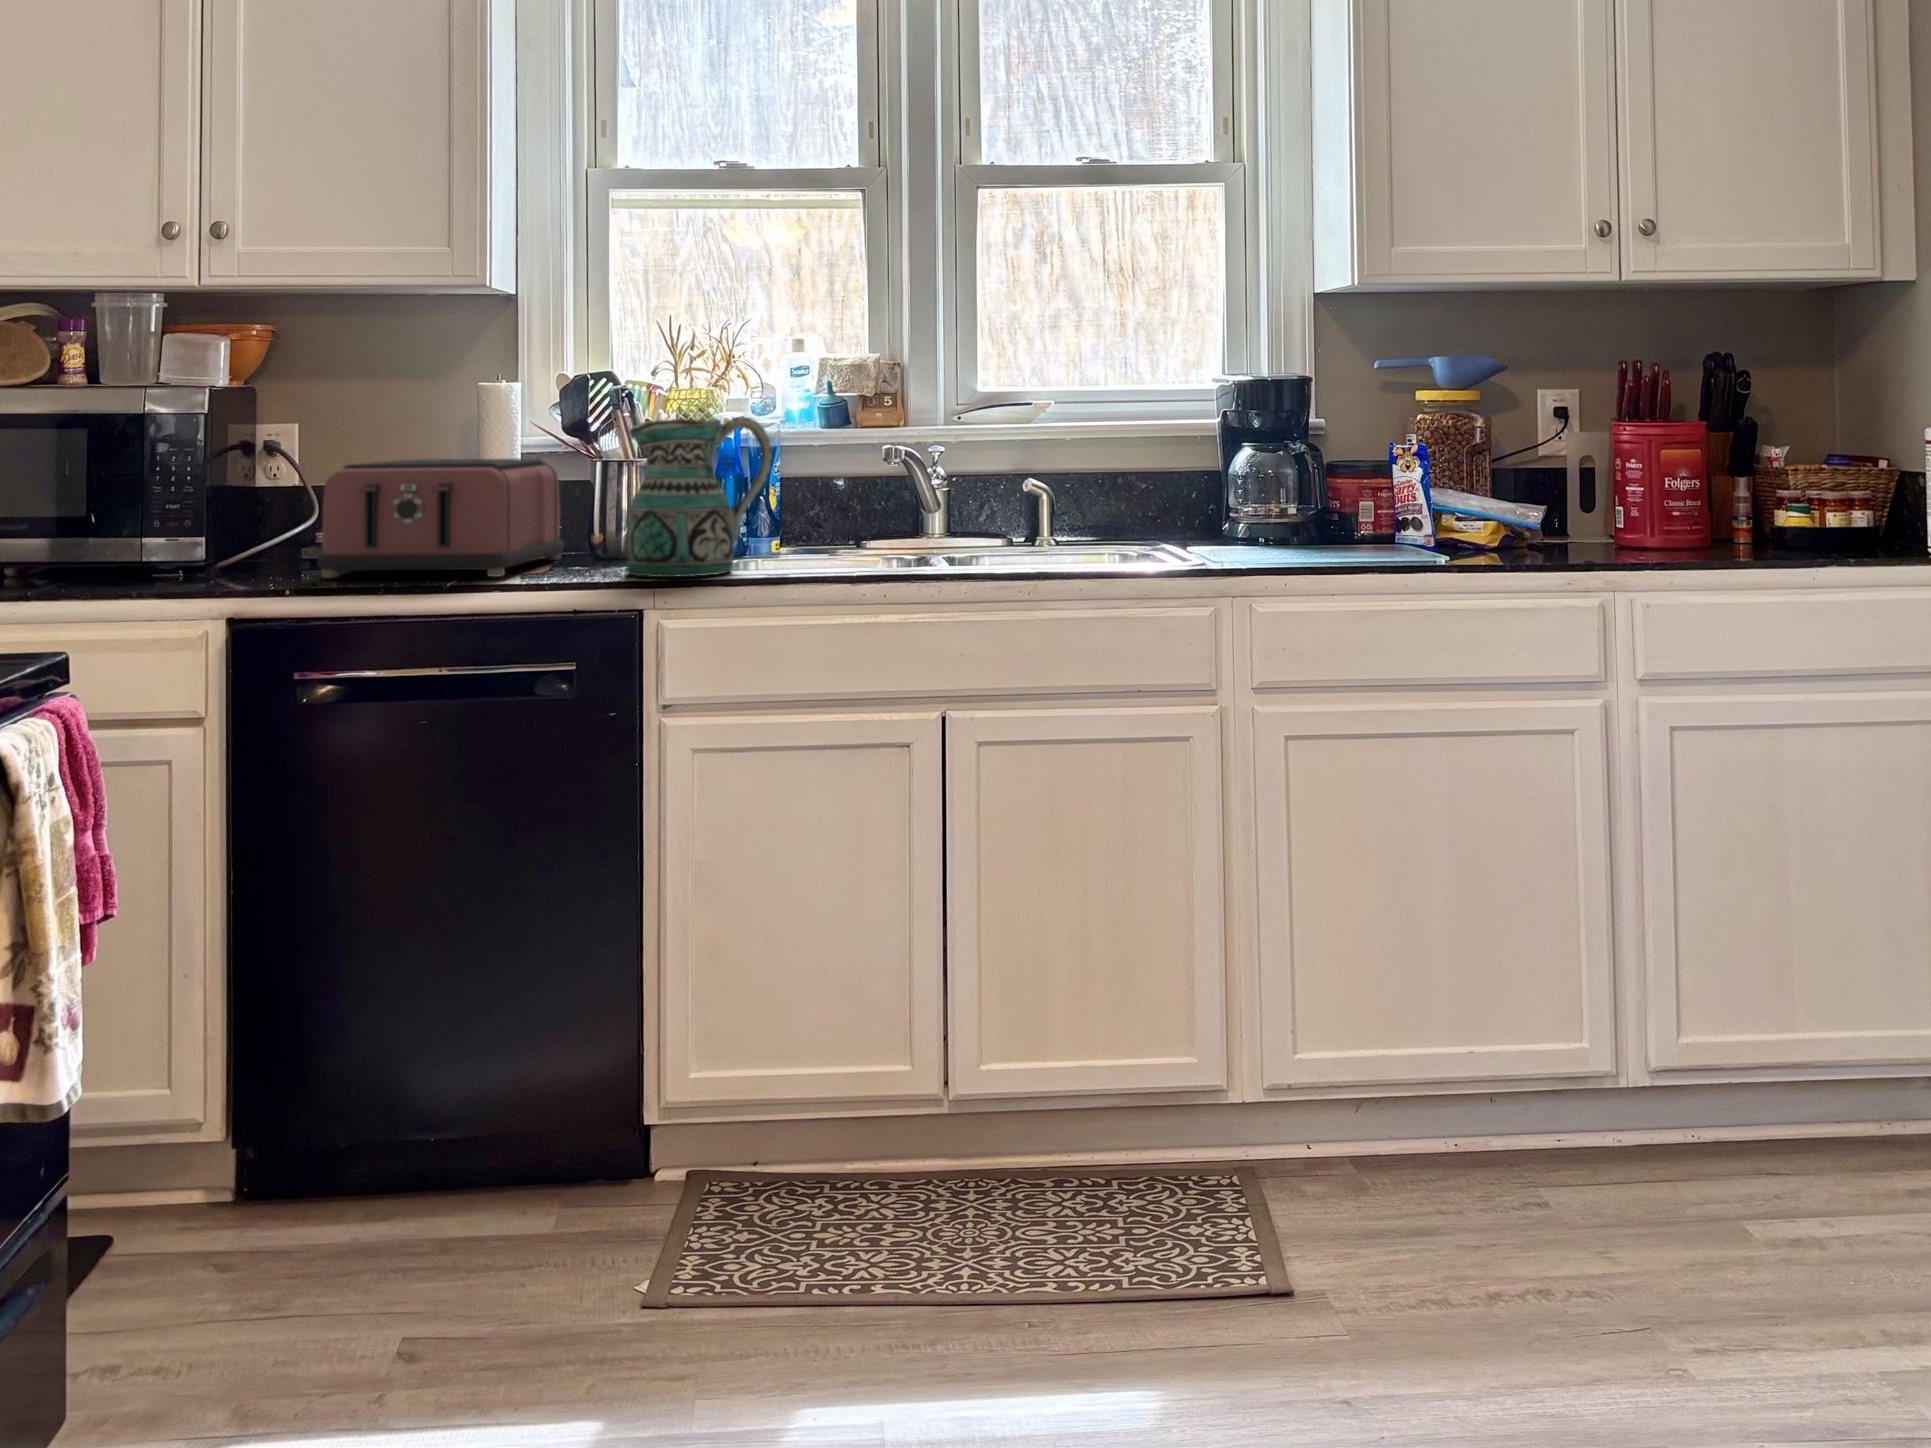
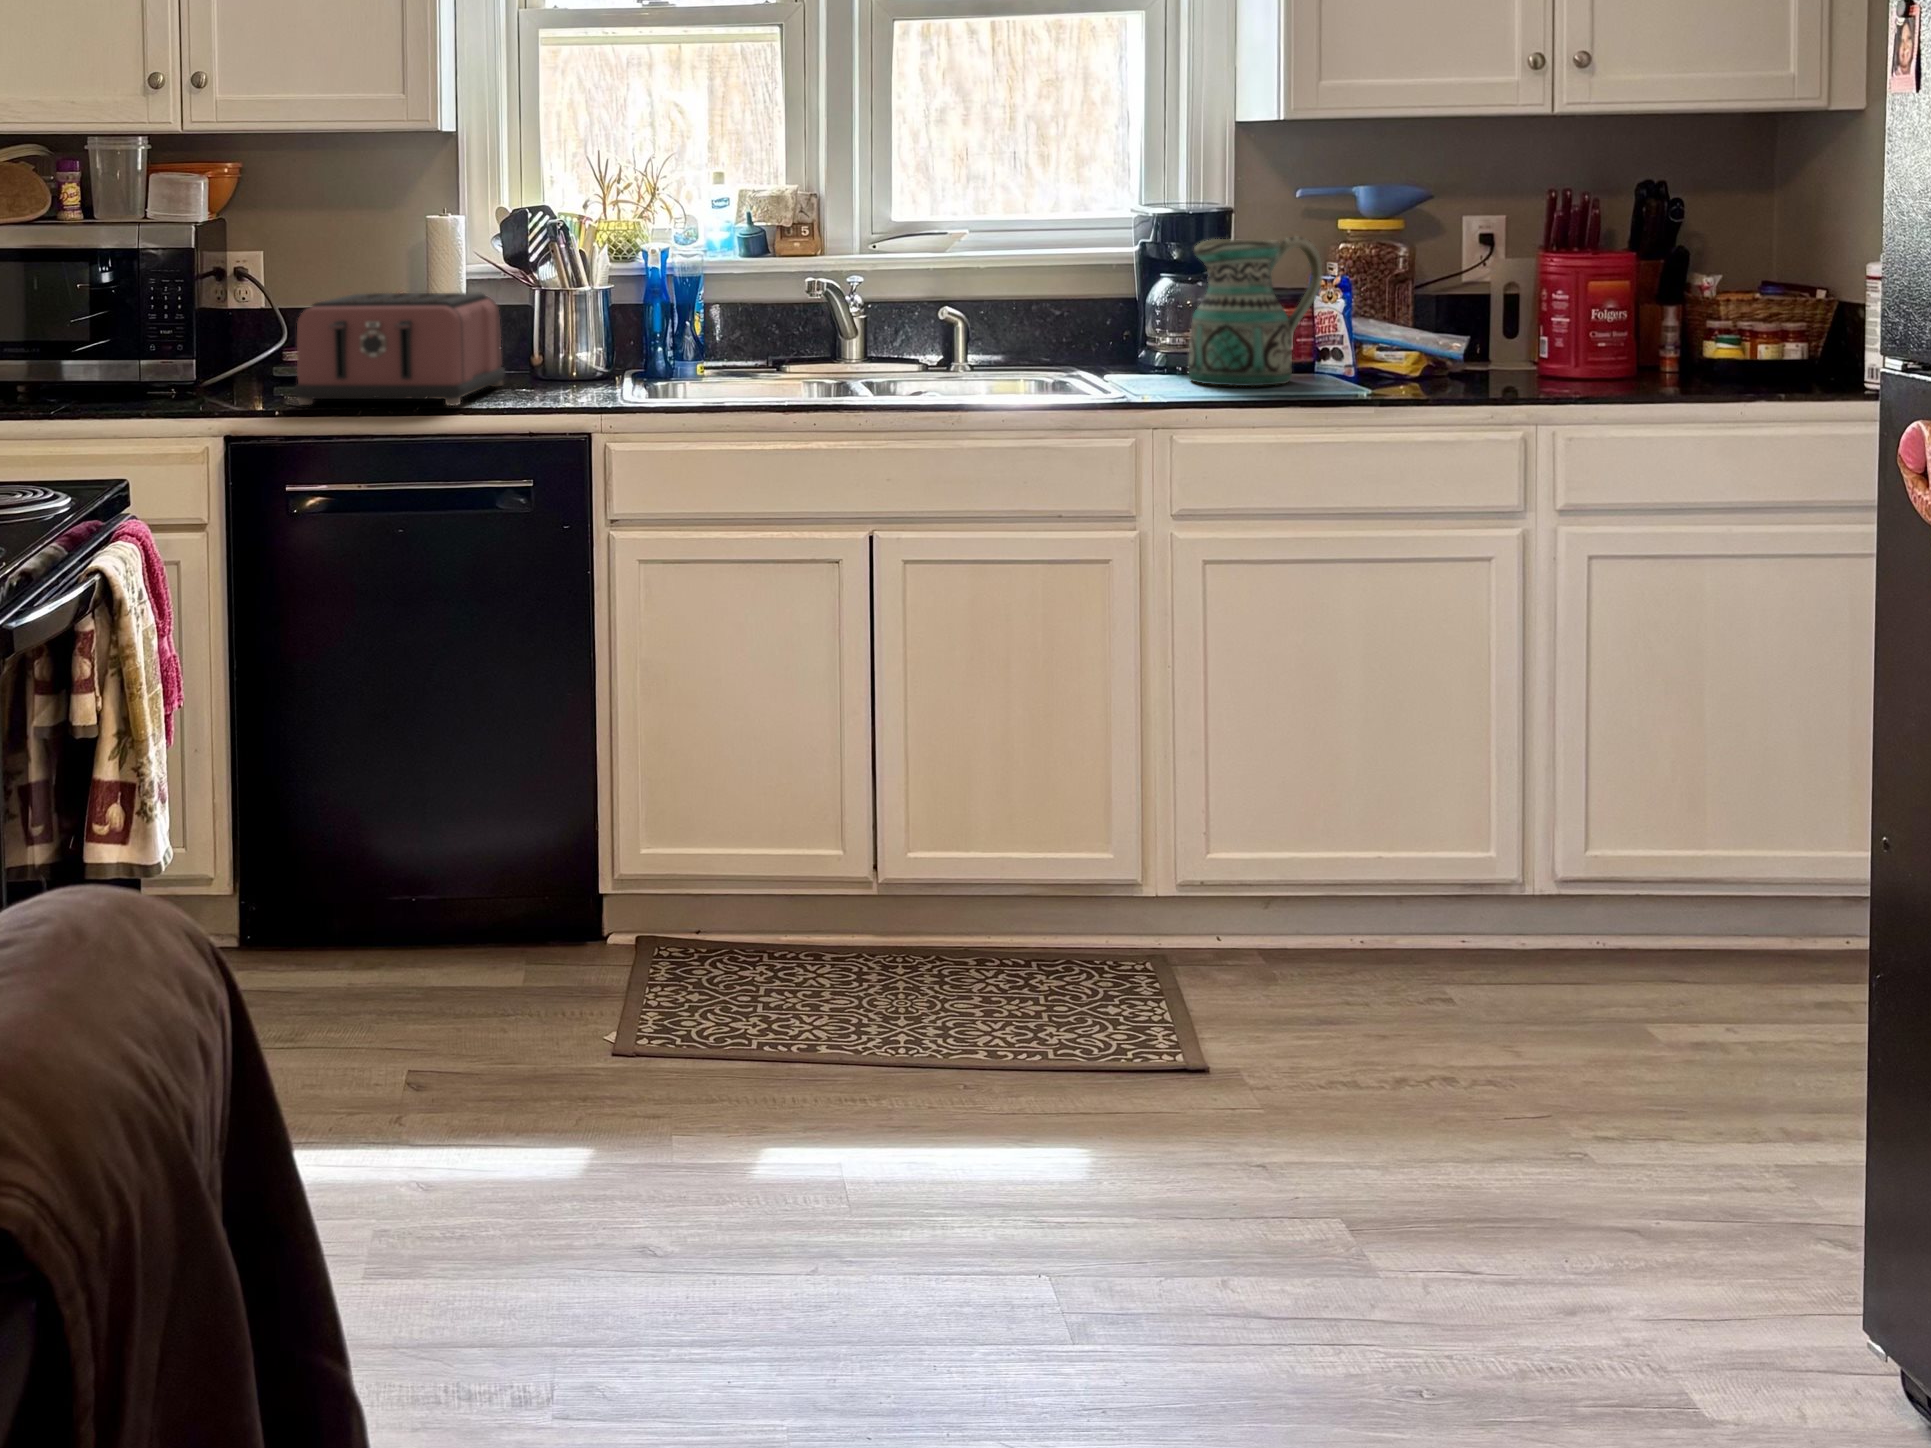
ceramic pitcher: present [627,417,772,577] -> present [1189,237,1323,386]

